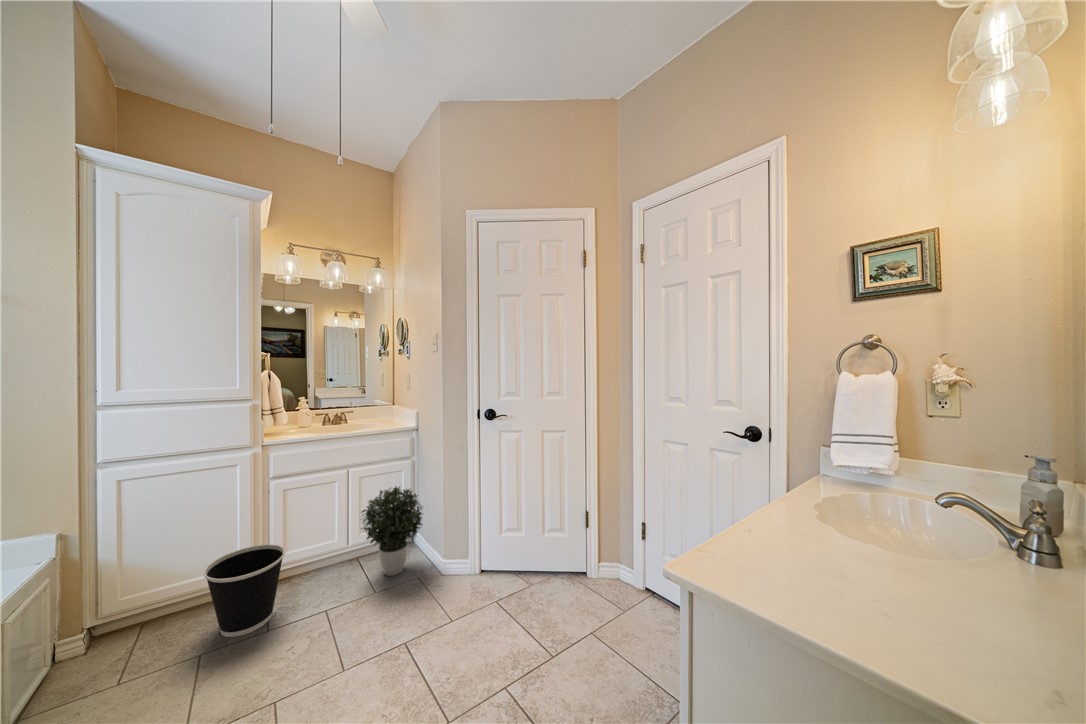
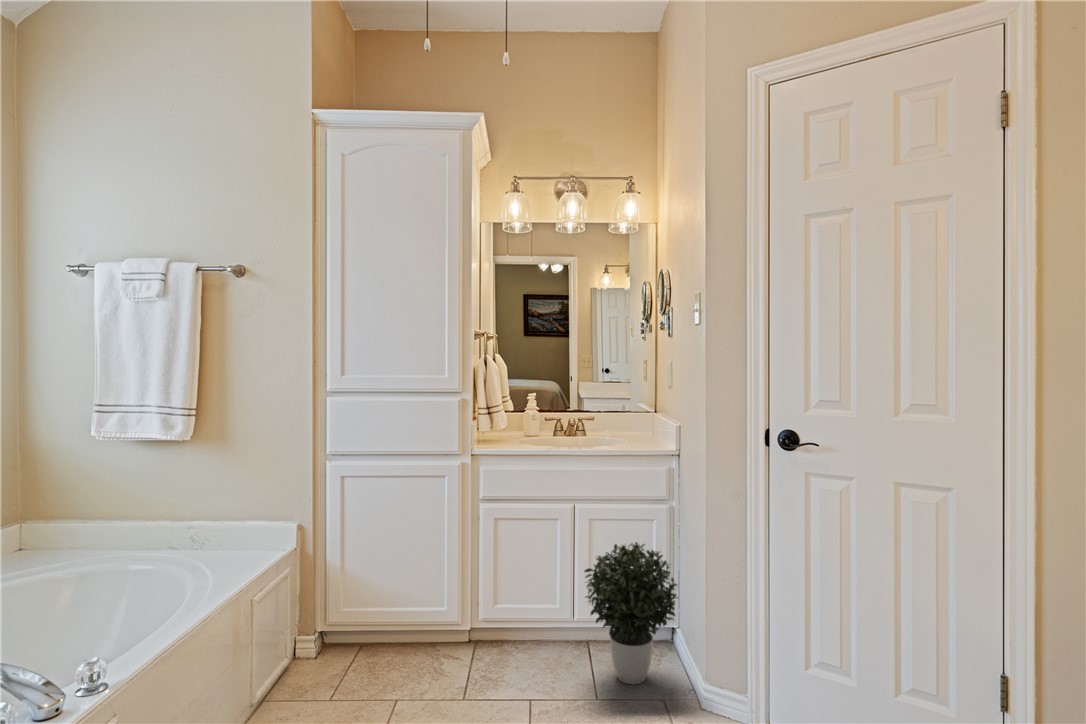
wastebasket: present [204,545,285,637] -> none [405,584,488,695]

